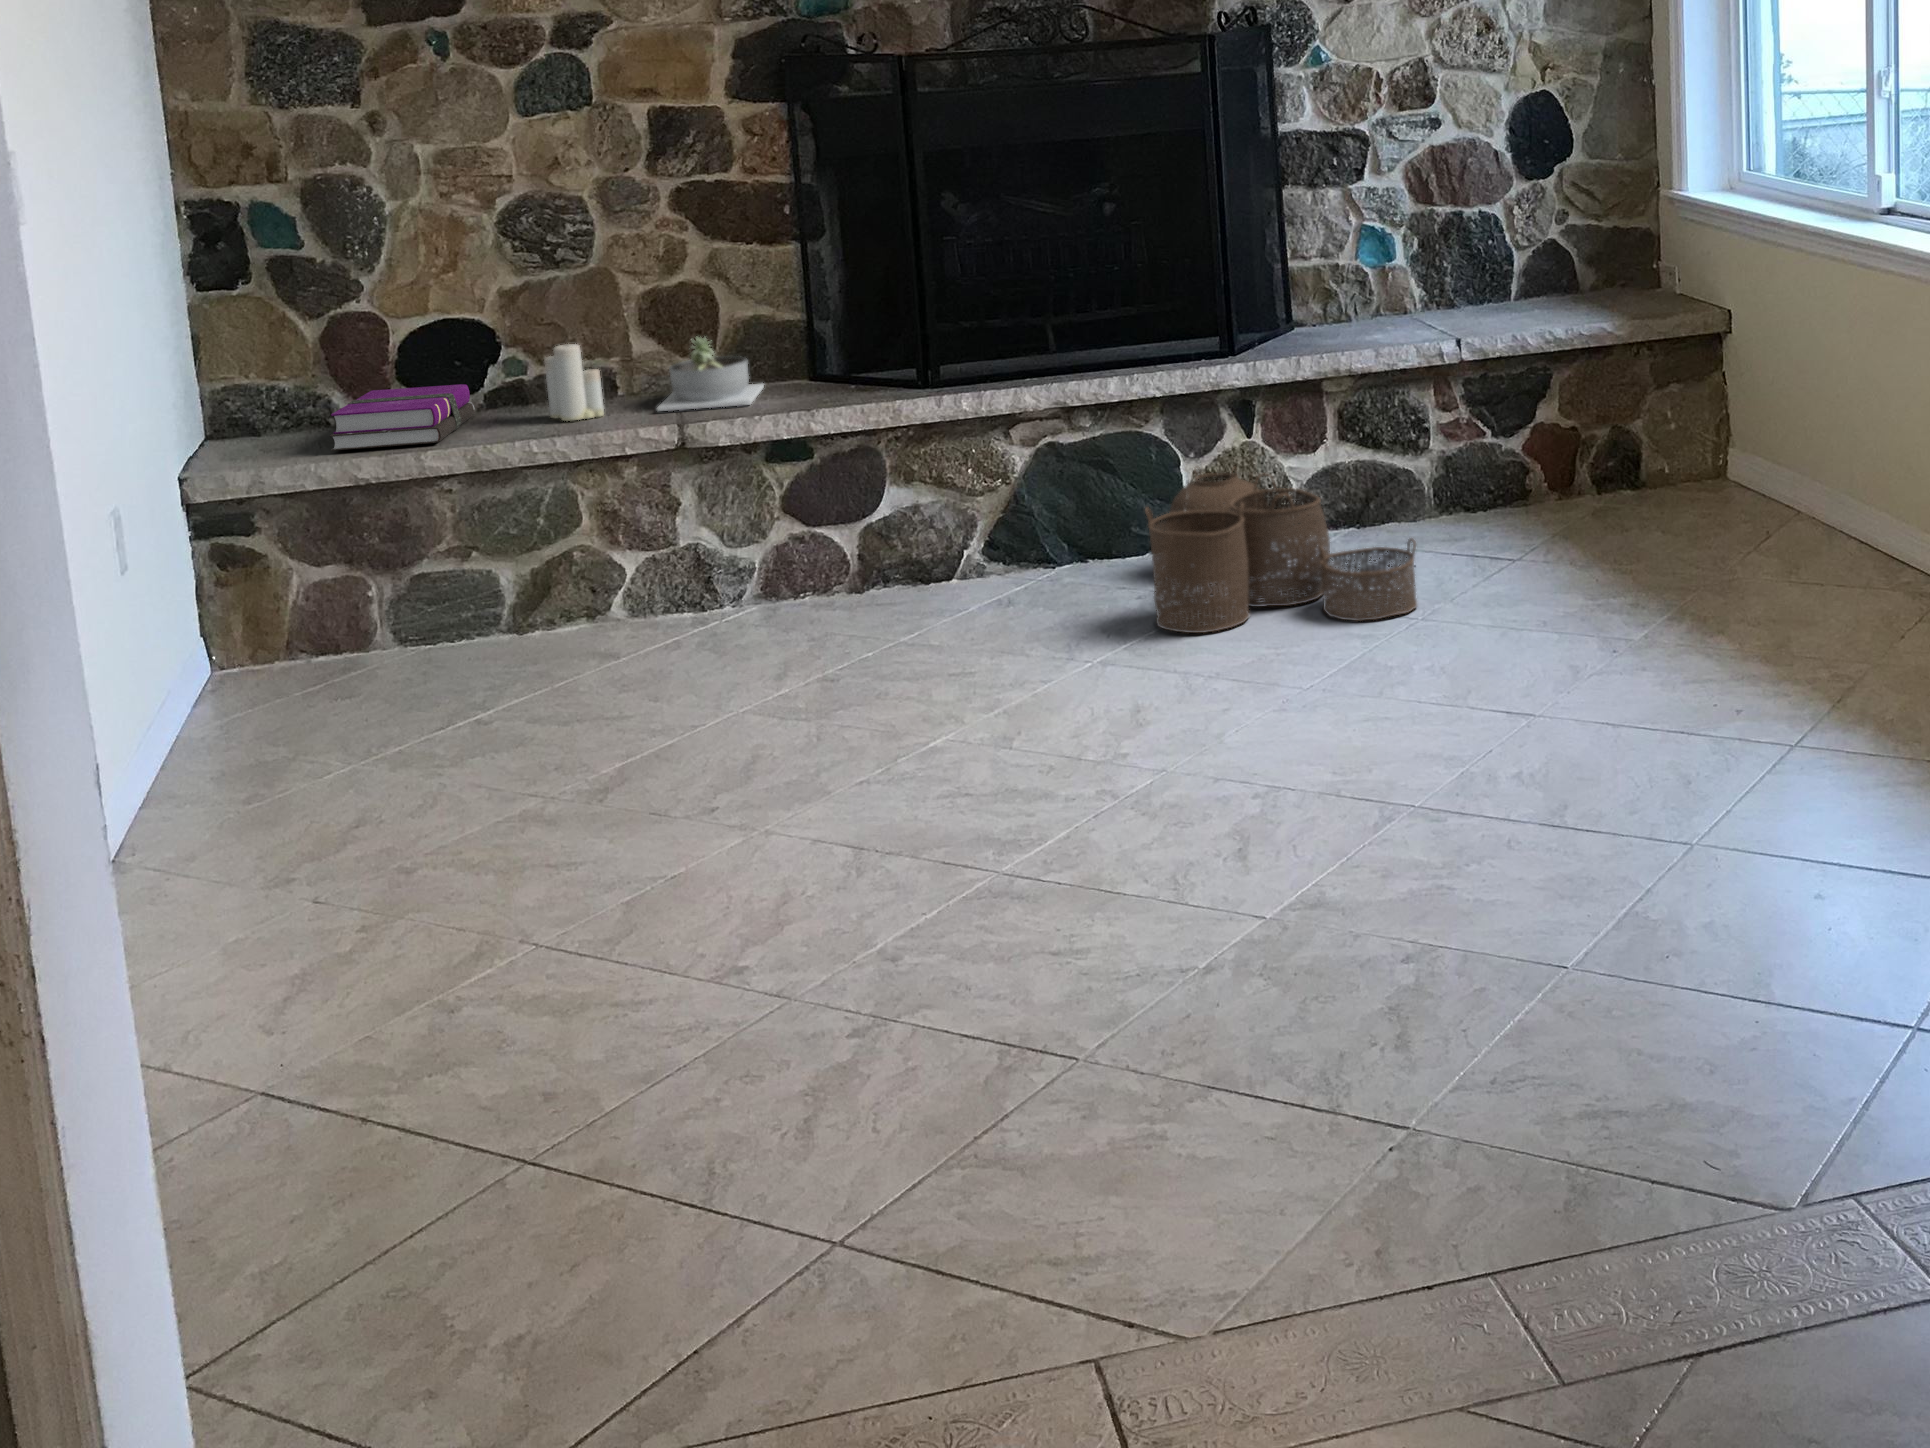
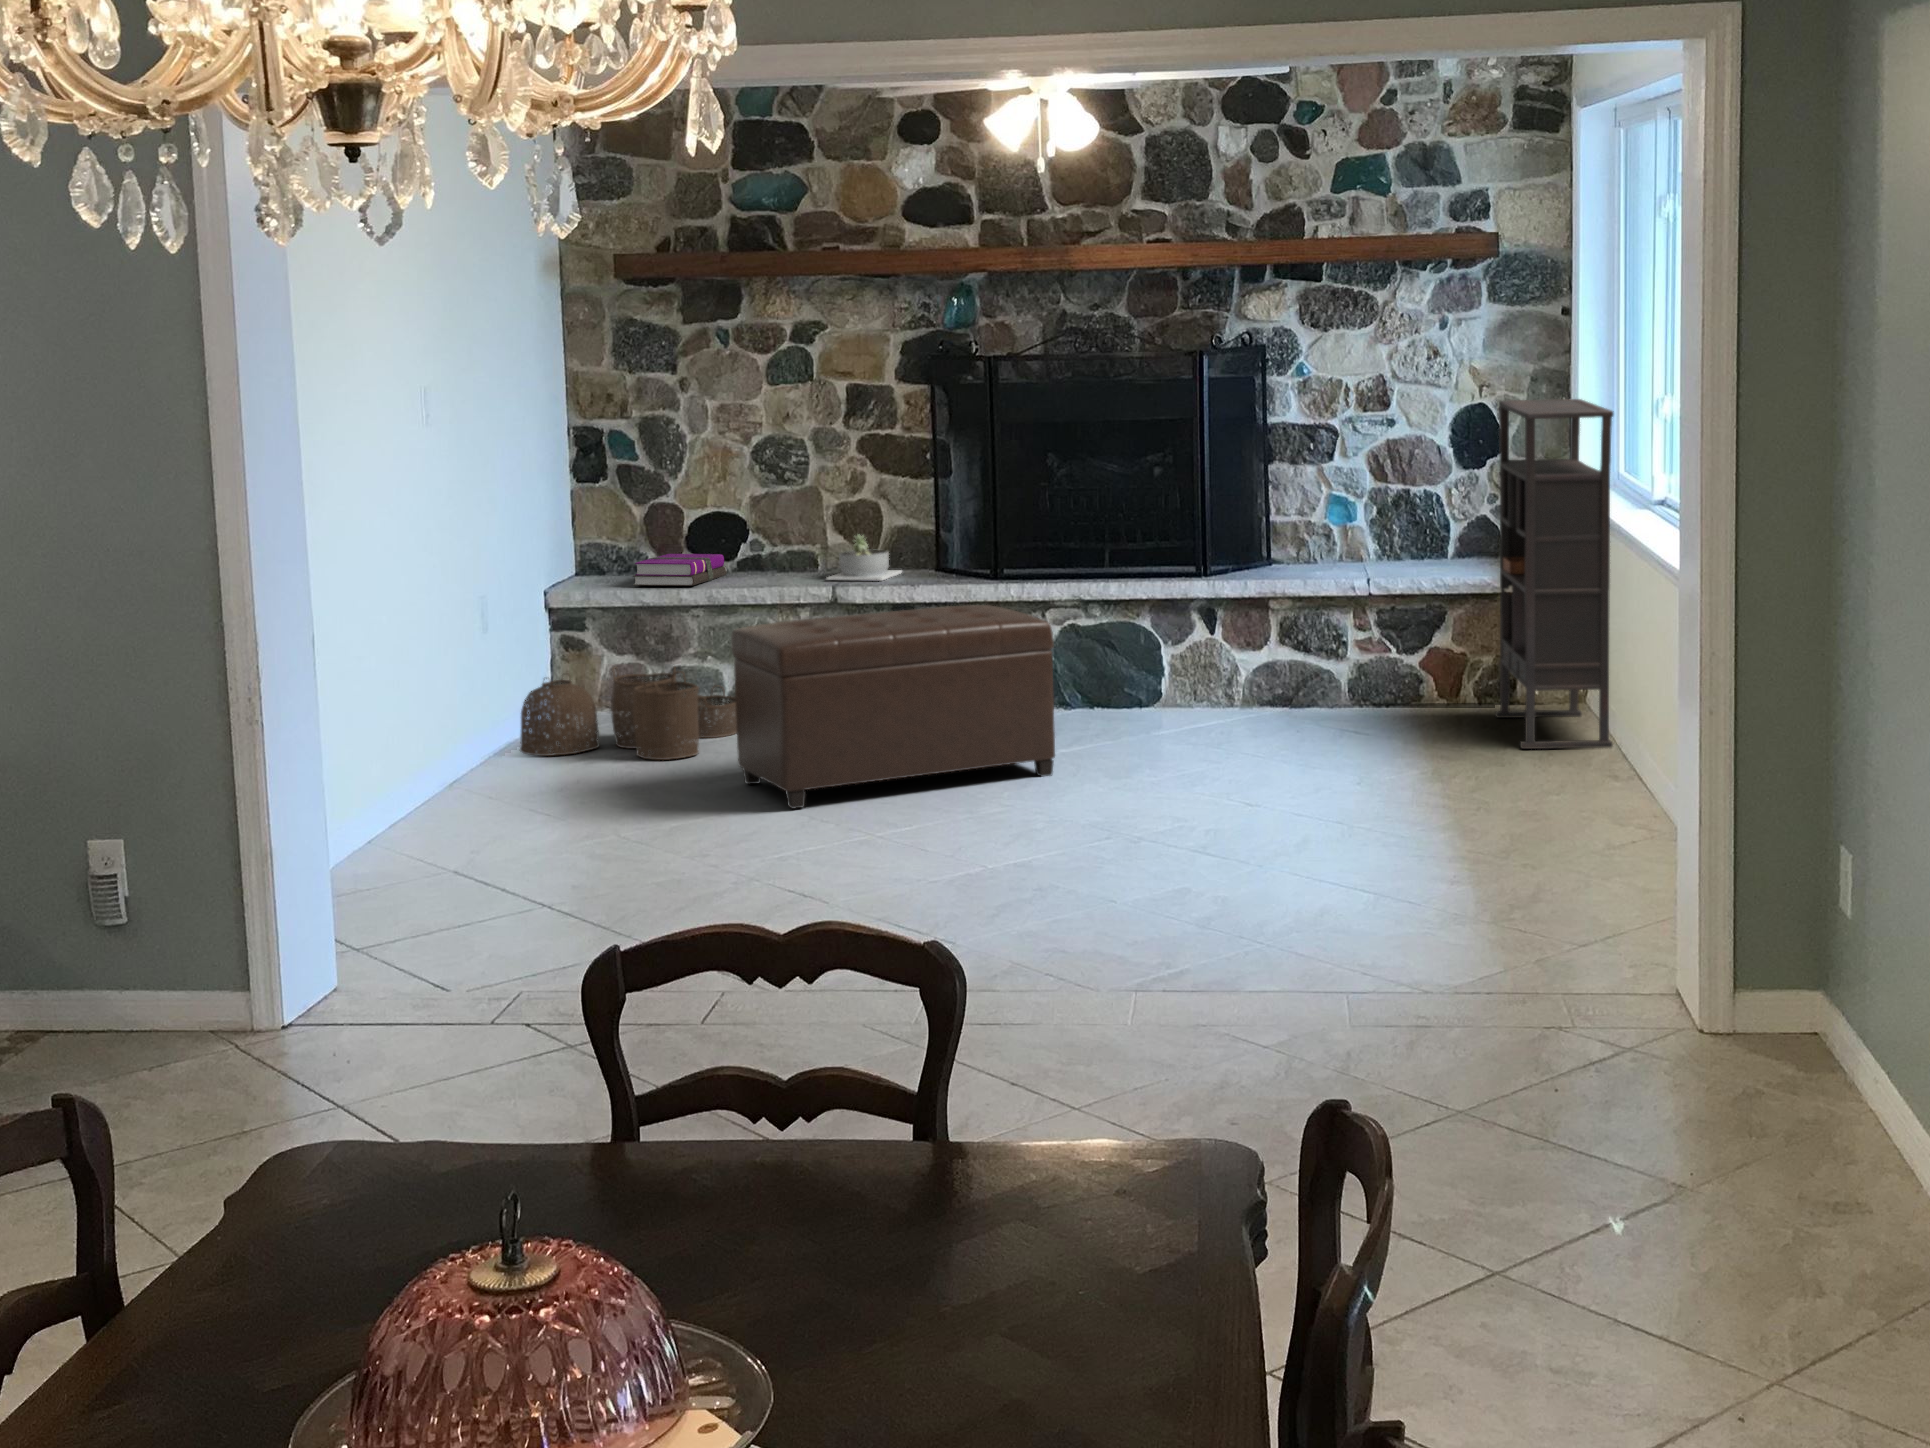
bookshelf: none [1625,79,1847,560] -> present [1495,399,1614,749]
candle: present [544,344,604,421] -> none [764,527,797,581]
ottoman: none [617,439,1148,829] -> present [731,605,1055,808]
woven basket: present [1145,467,1417,633] -> present [520,667,737,760]

